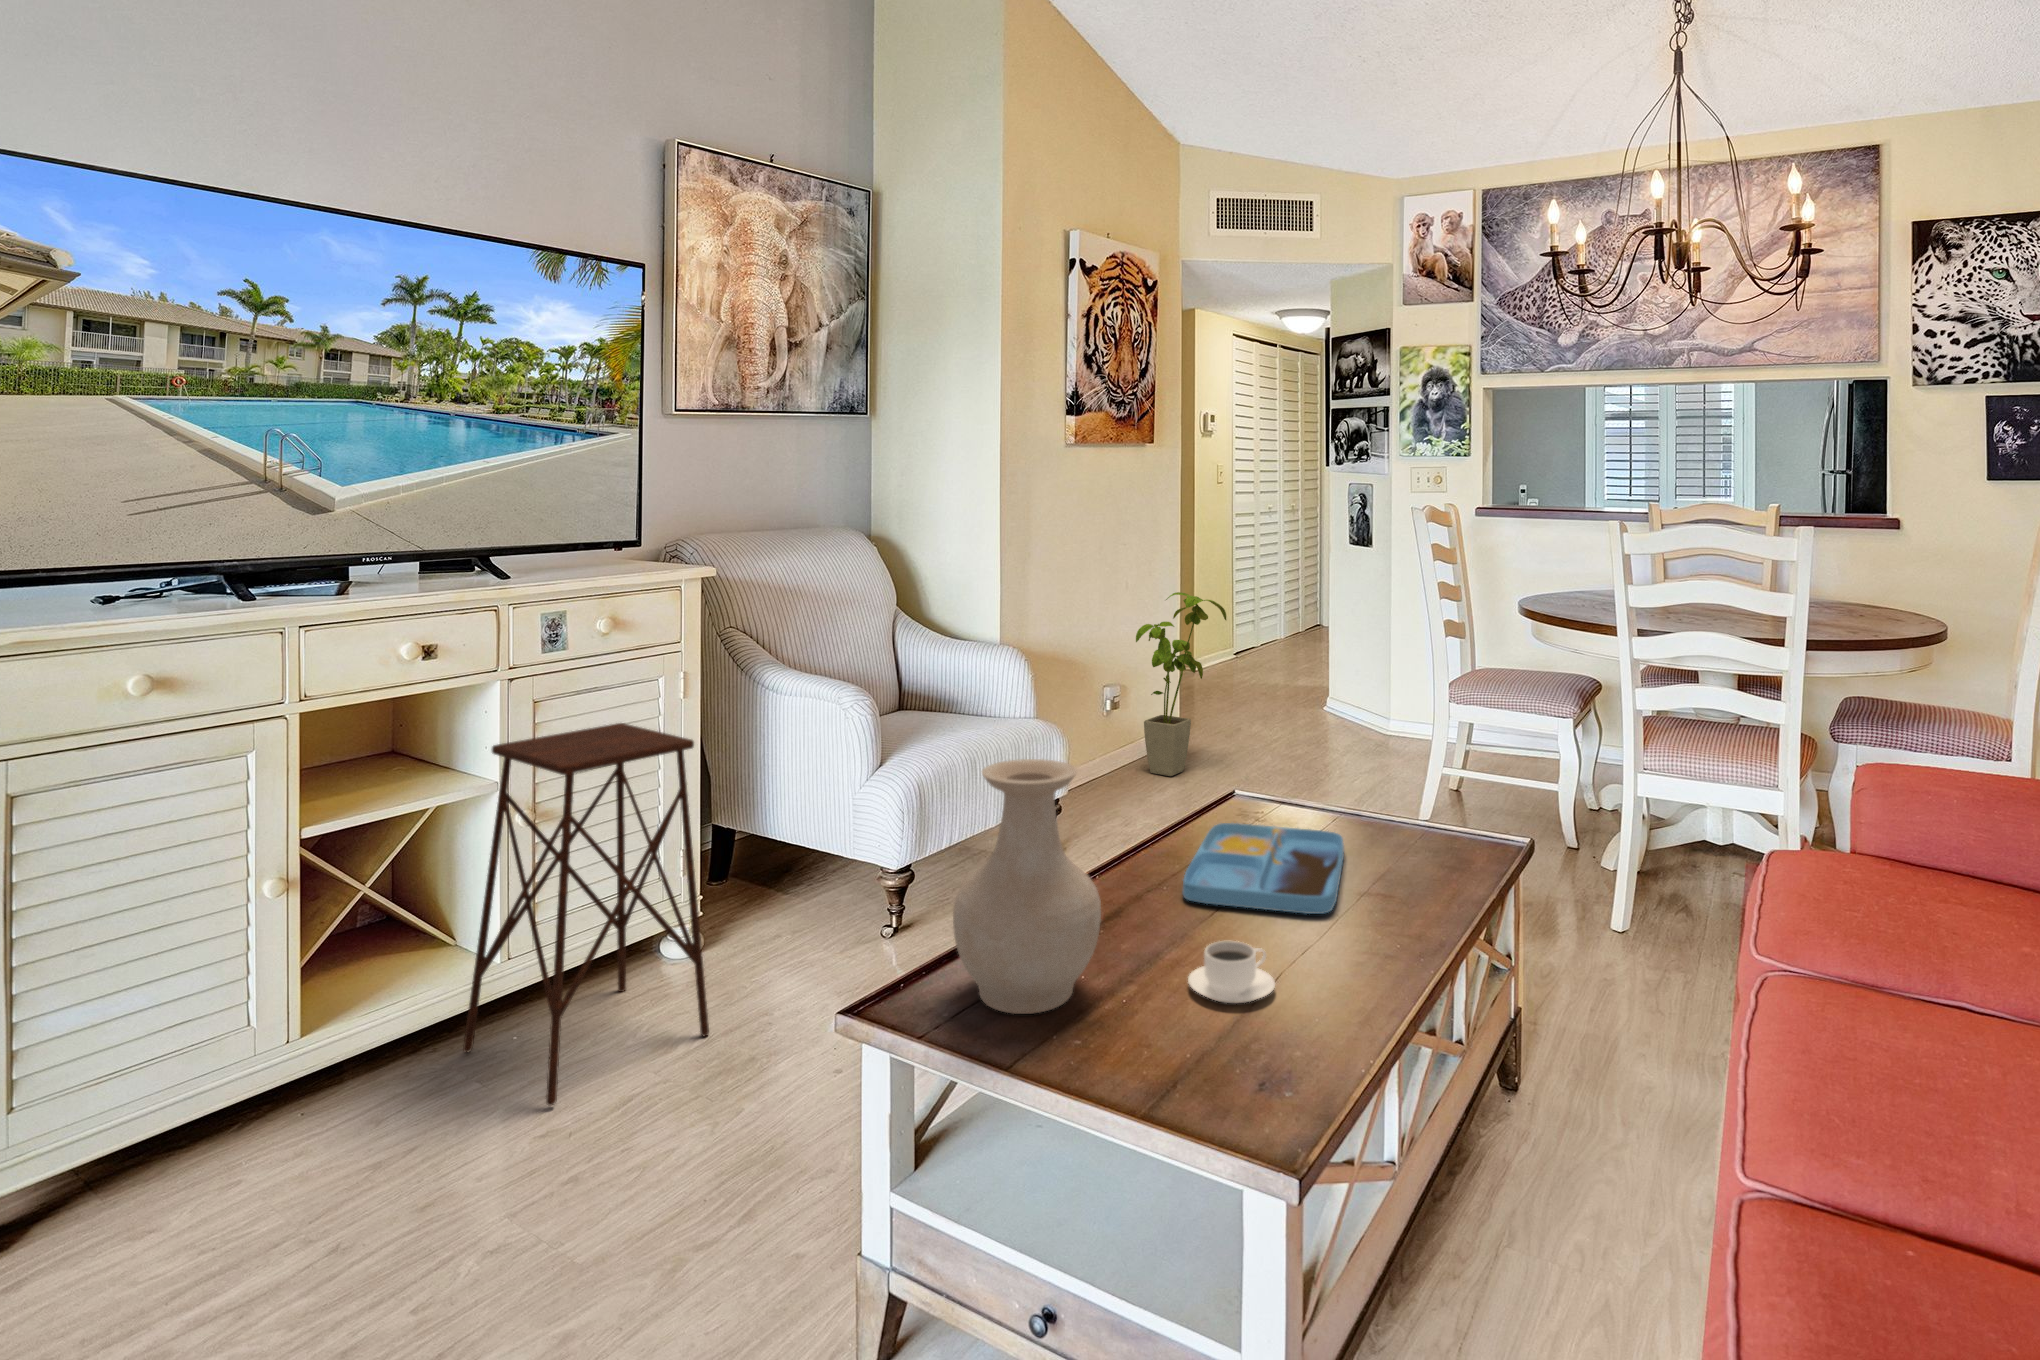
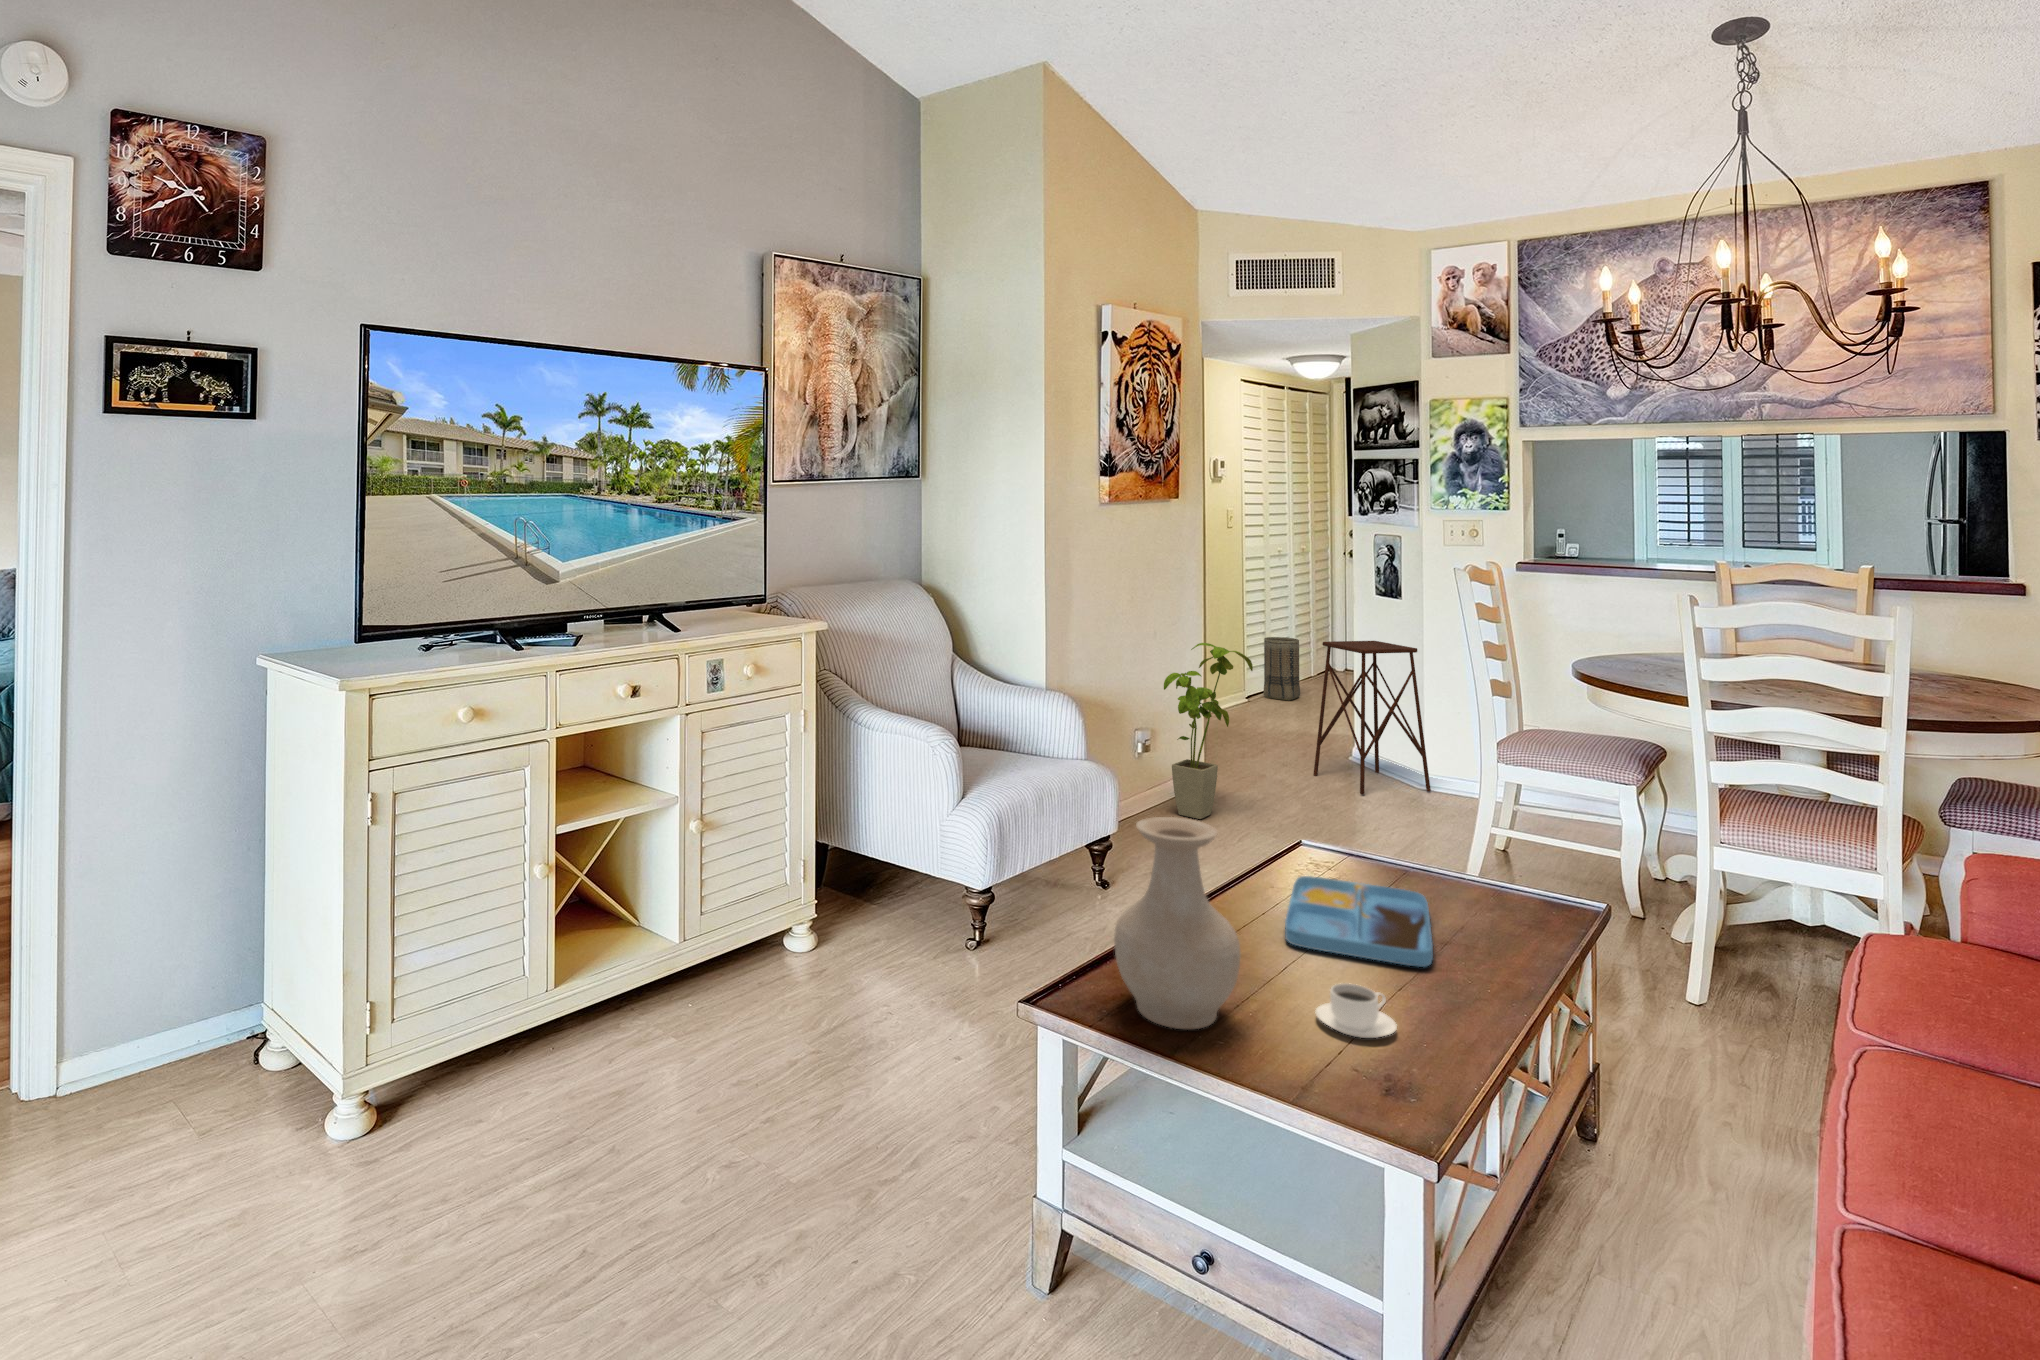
basket: none [1260,595,1295,658] -> present [1264,637,1300,701]
side table: present [463,723,709,1106] -> present [1314,641,1431,795]

